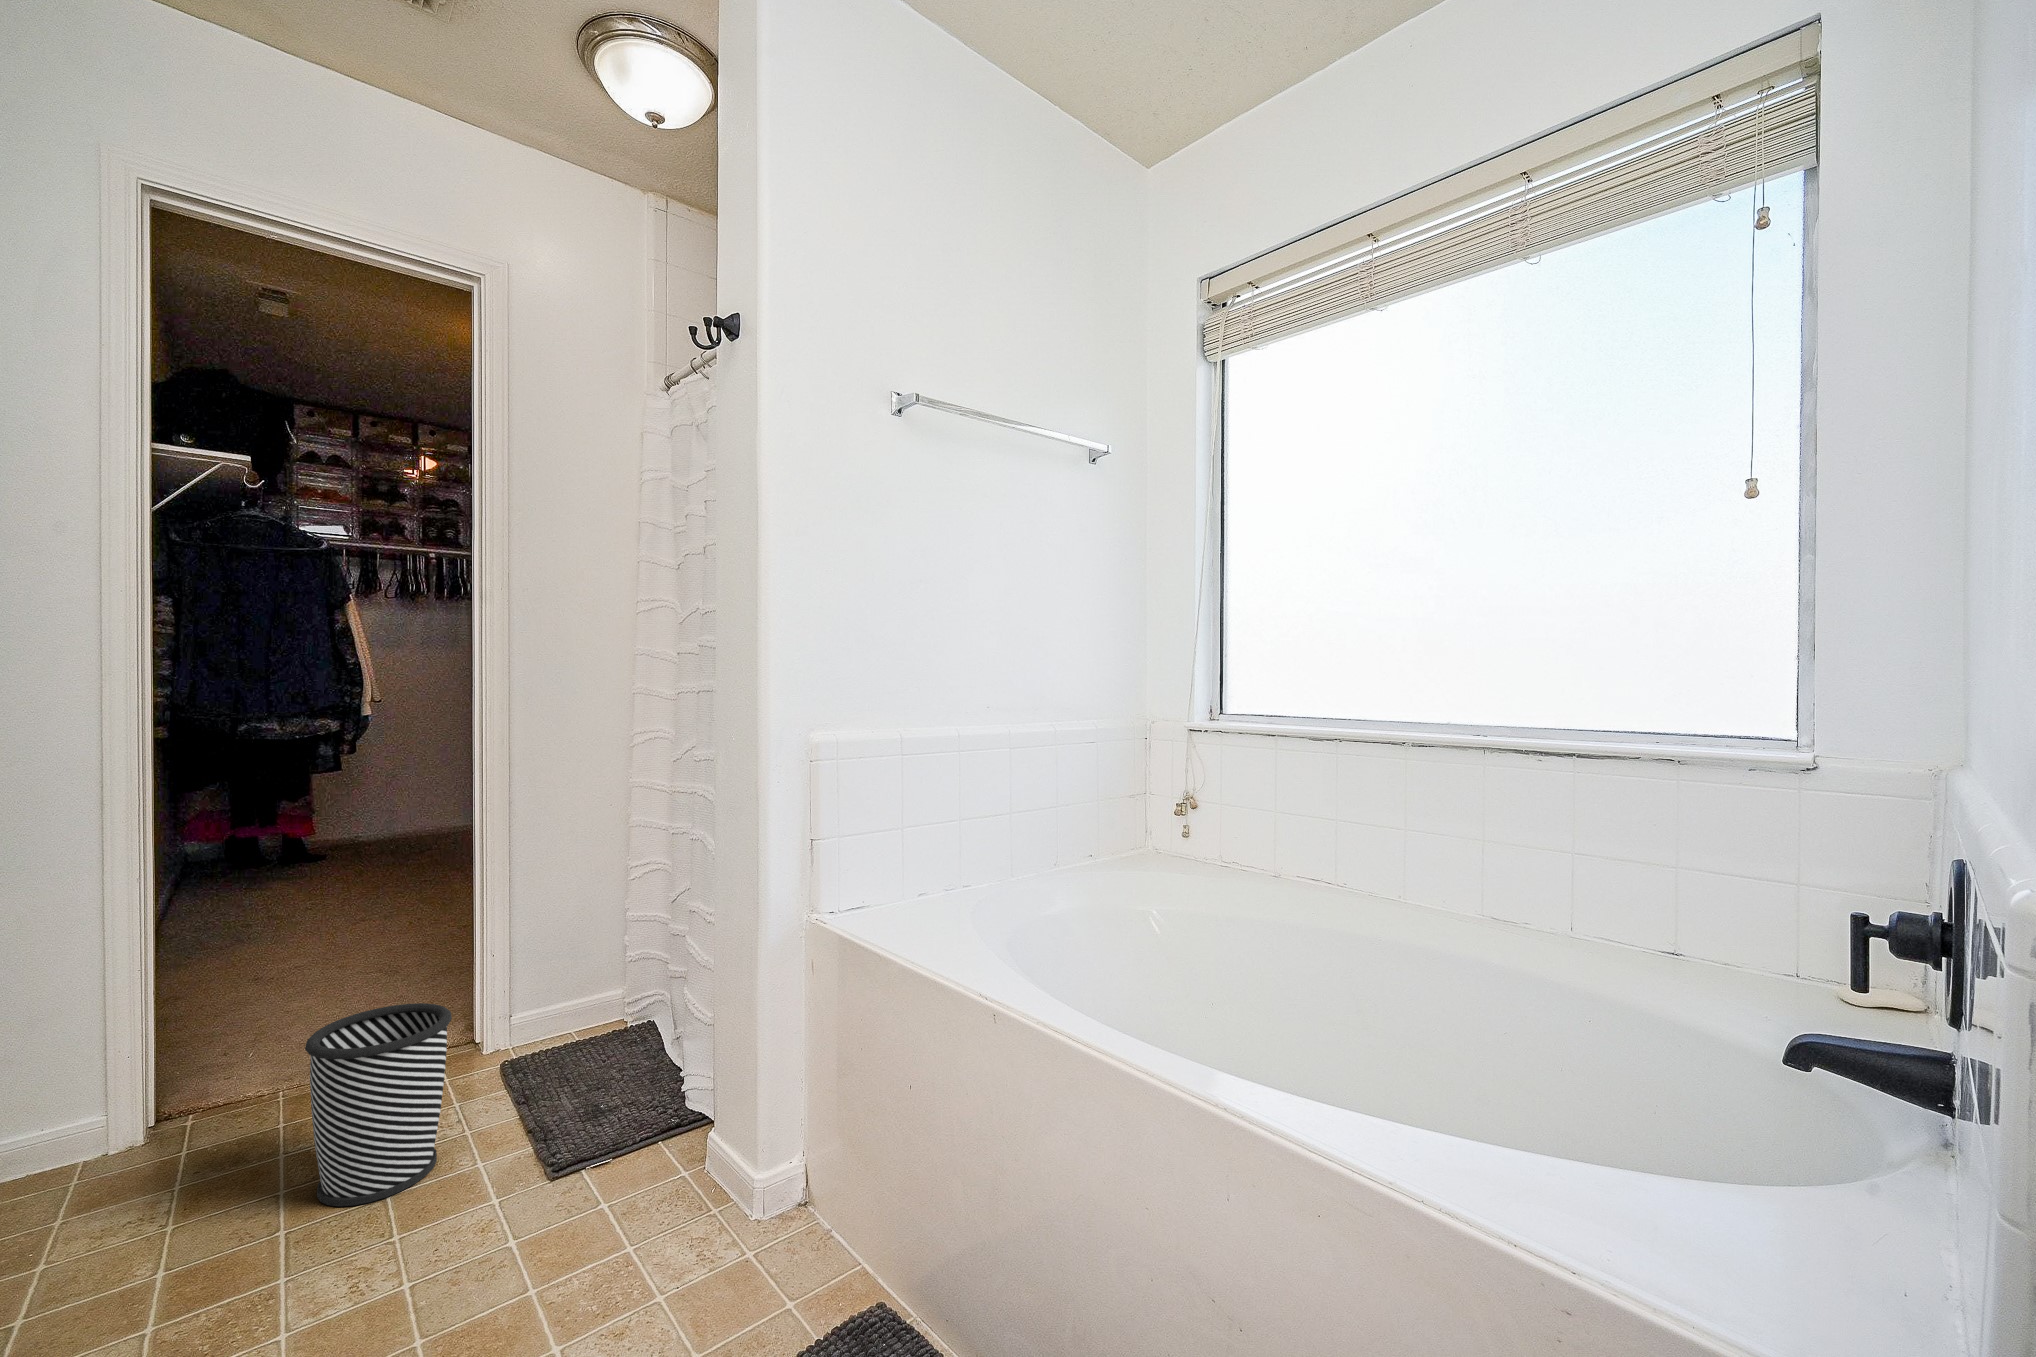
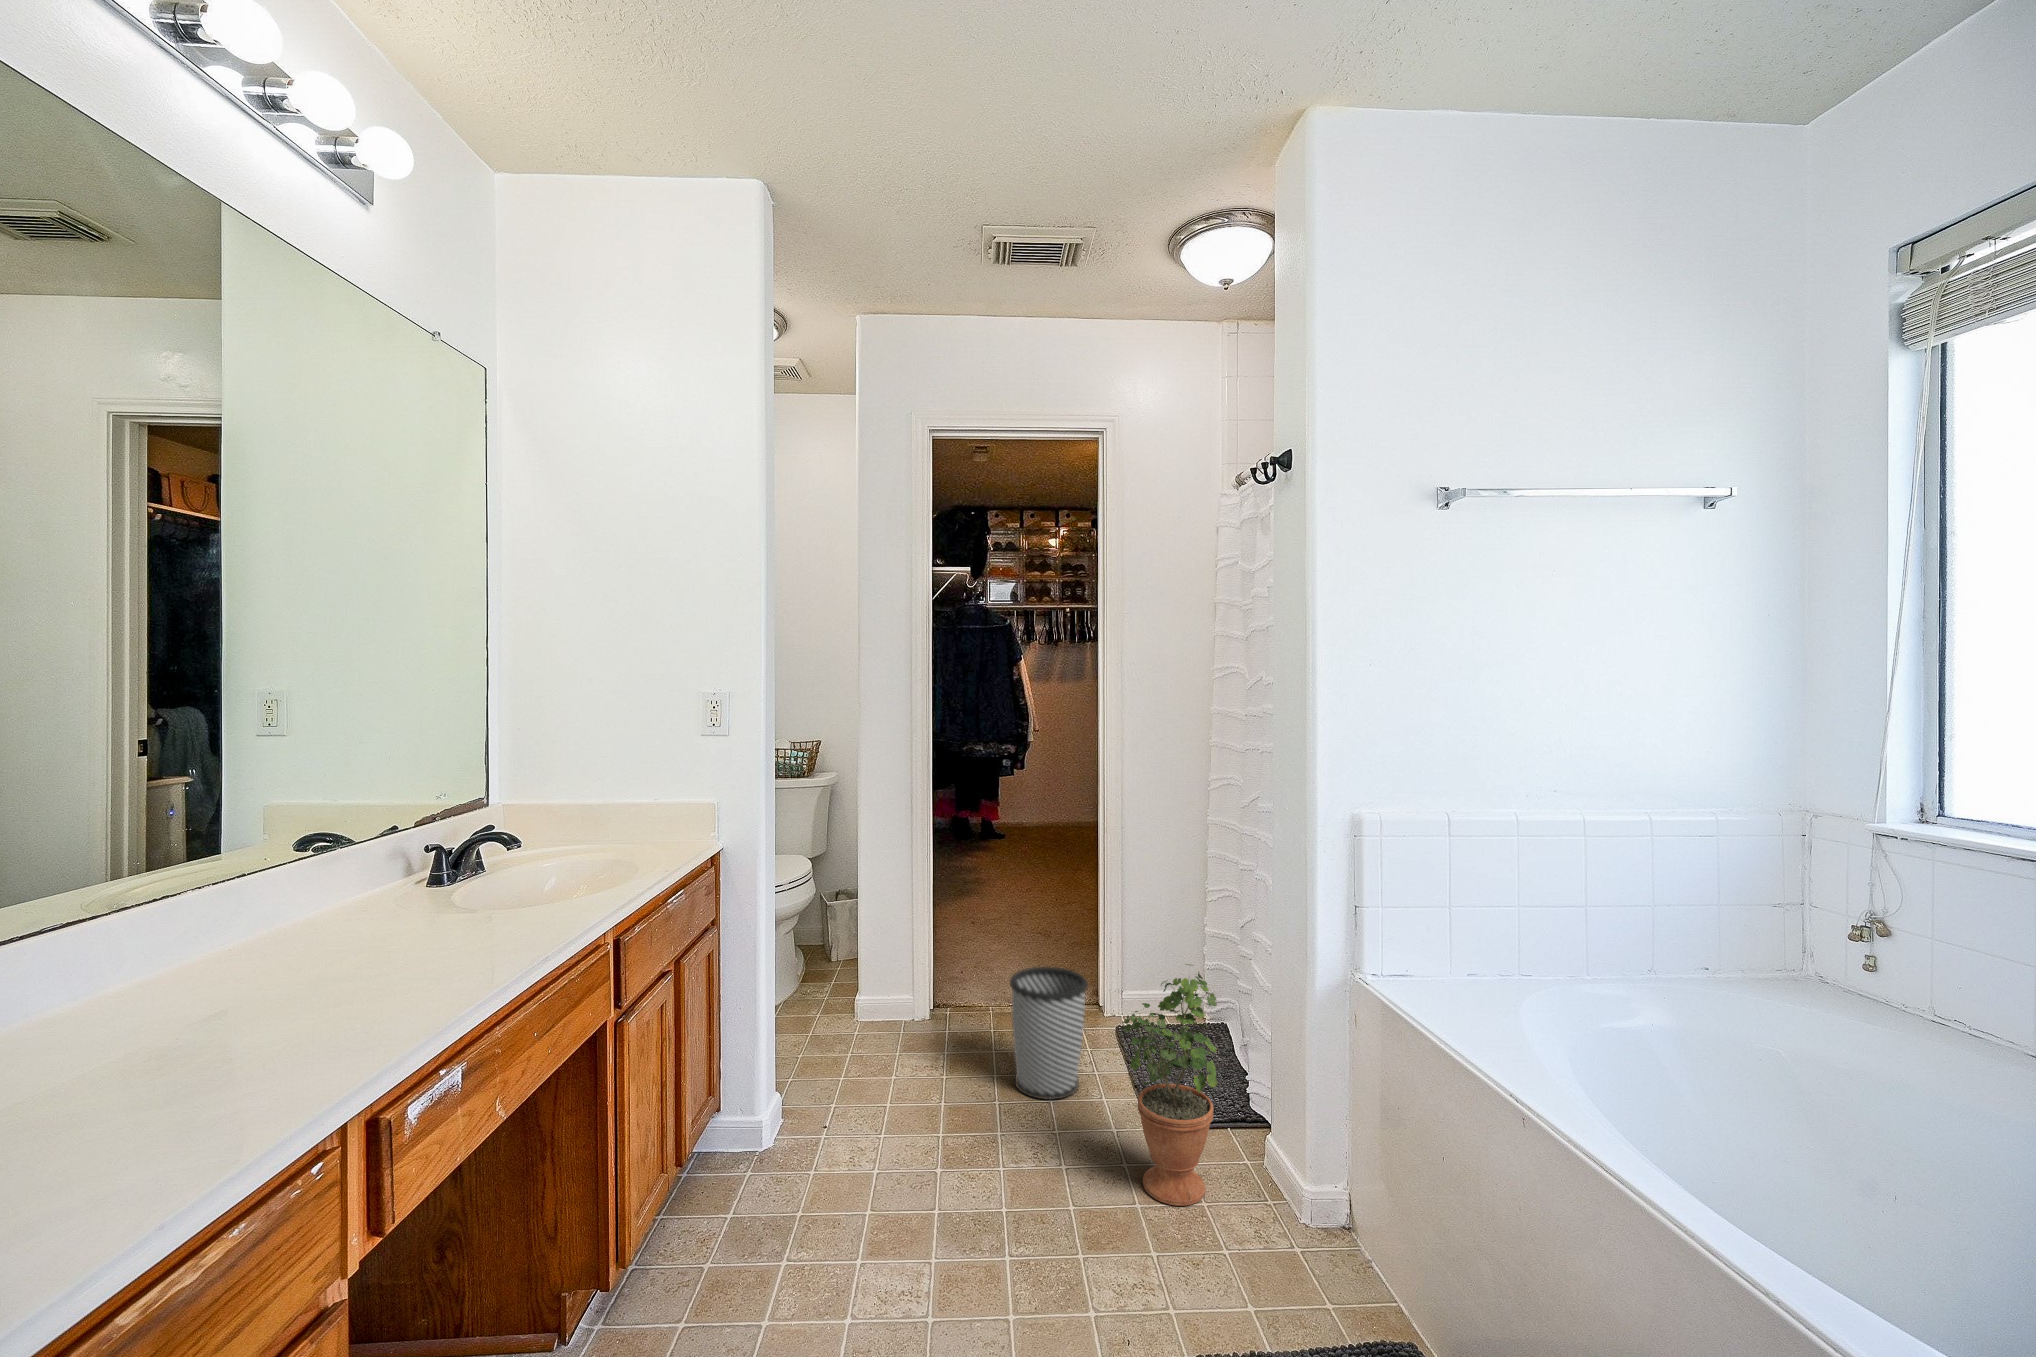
potted plant: none [505,951,647,1275] -> present [1123,964,1217,1206]

